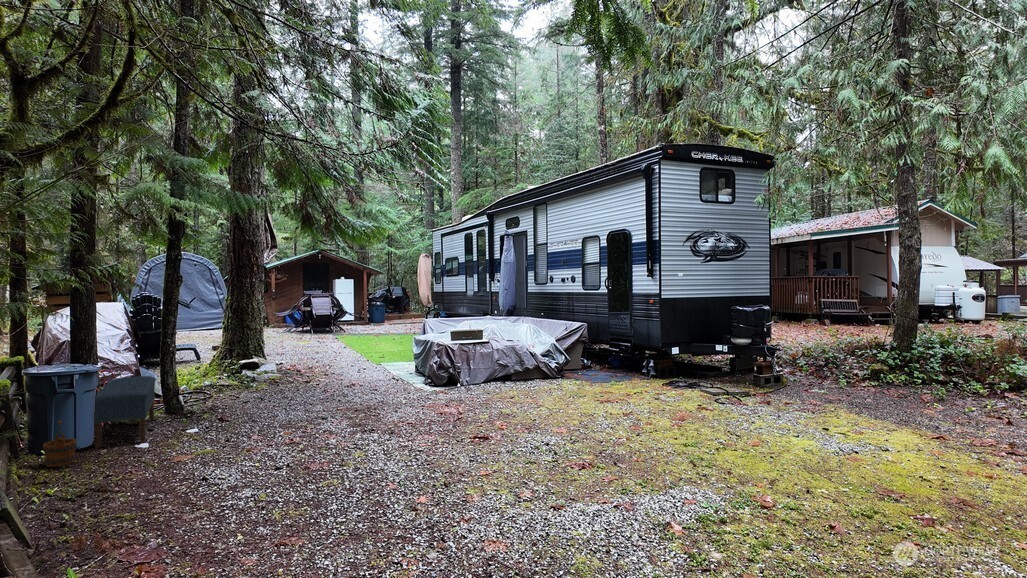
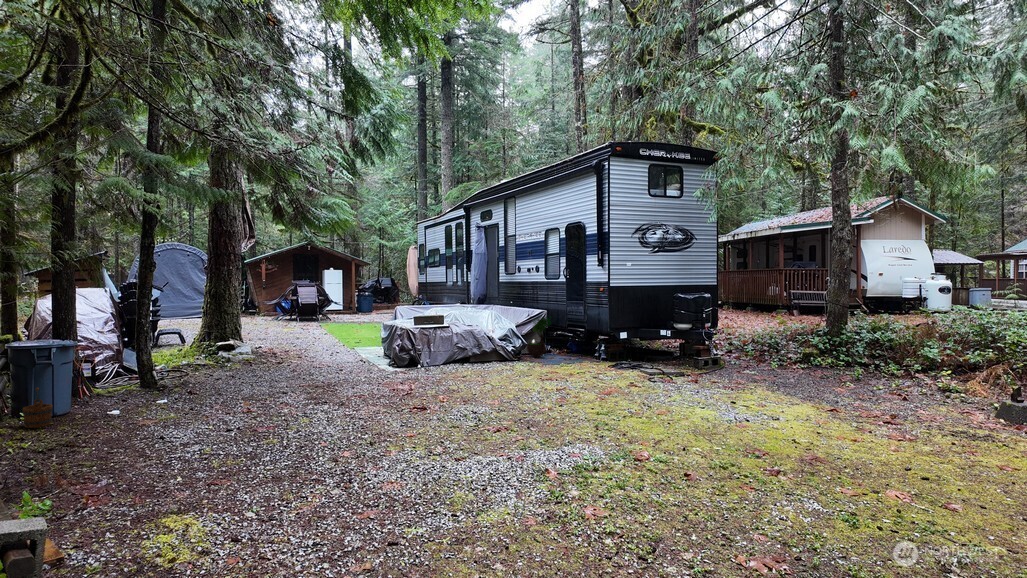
potted tree: none [568,325,596,373] -> present [527,316,550,357]
bench: present [94,376,156,449] -> none [68,353,130,415]

